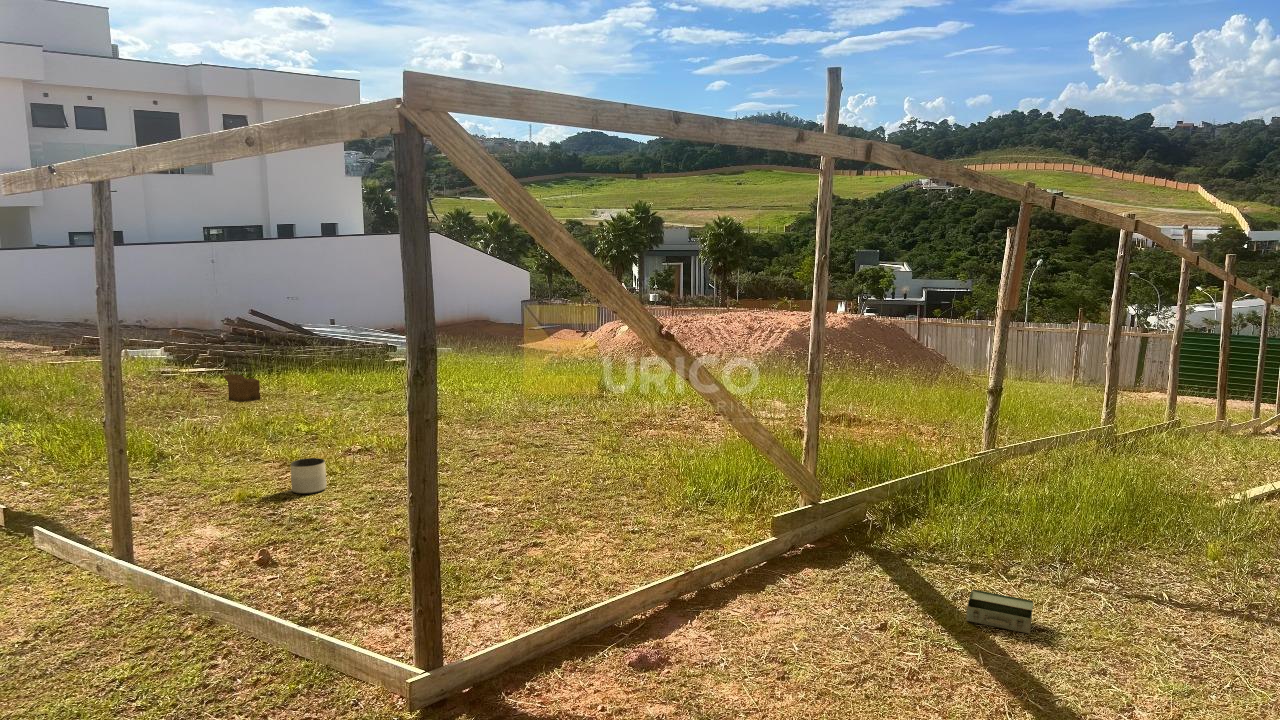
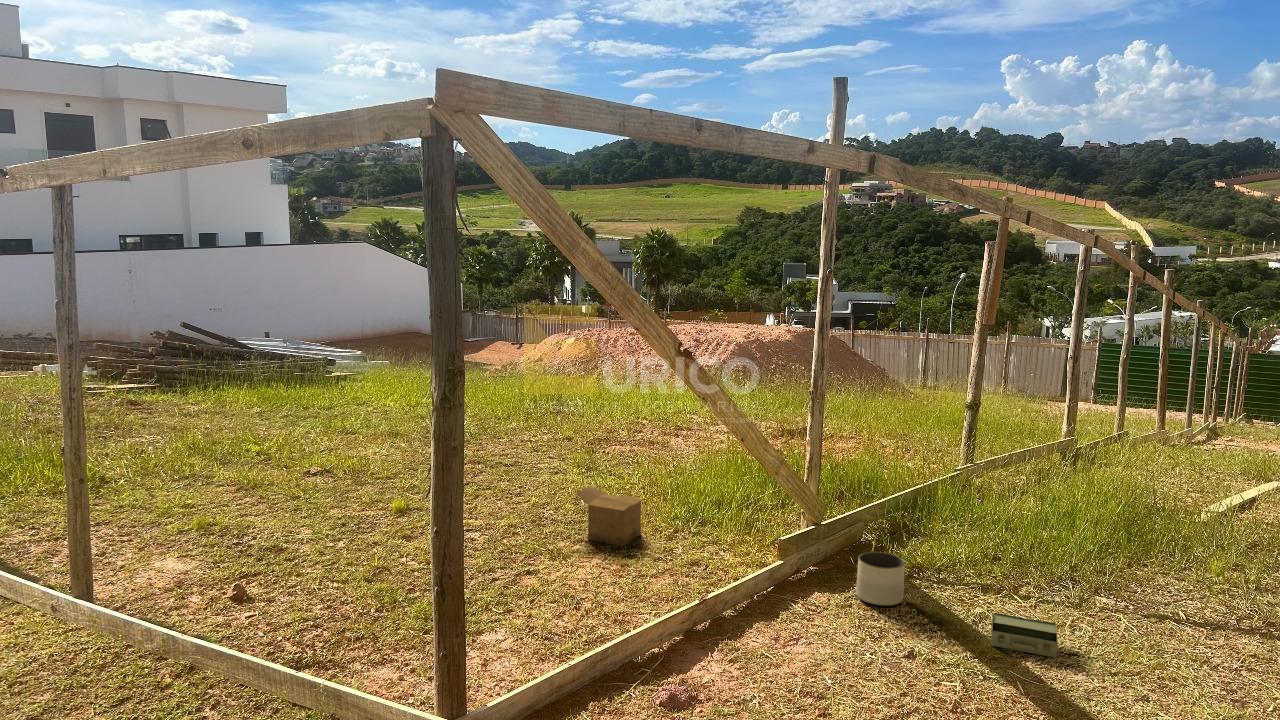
cardboard box: present [223,375,260,402] -> present [576,486,641,546]
planter: present [291,458,327,494] -> present [856,552,905,606]

